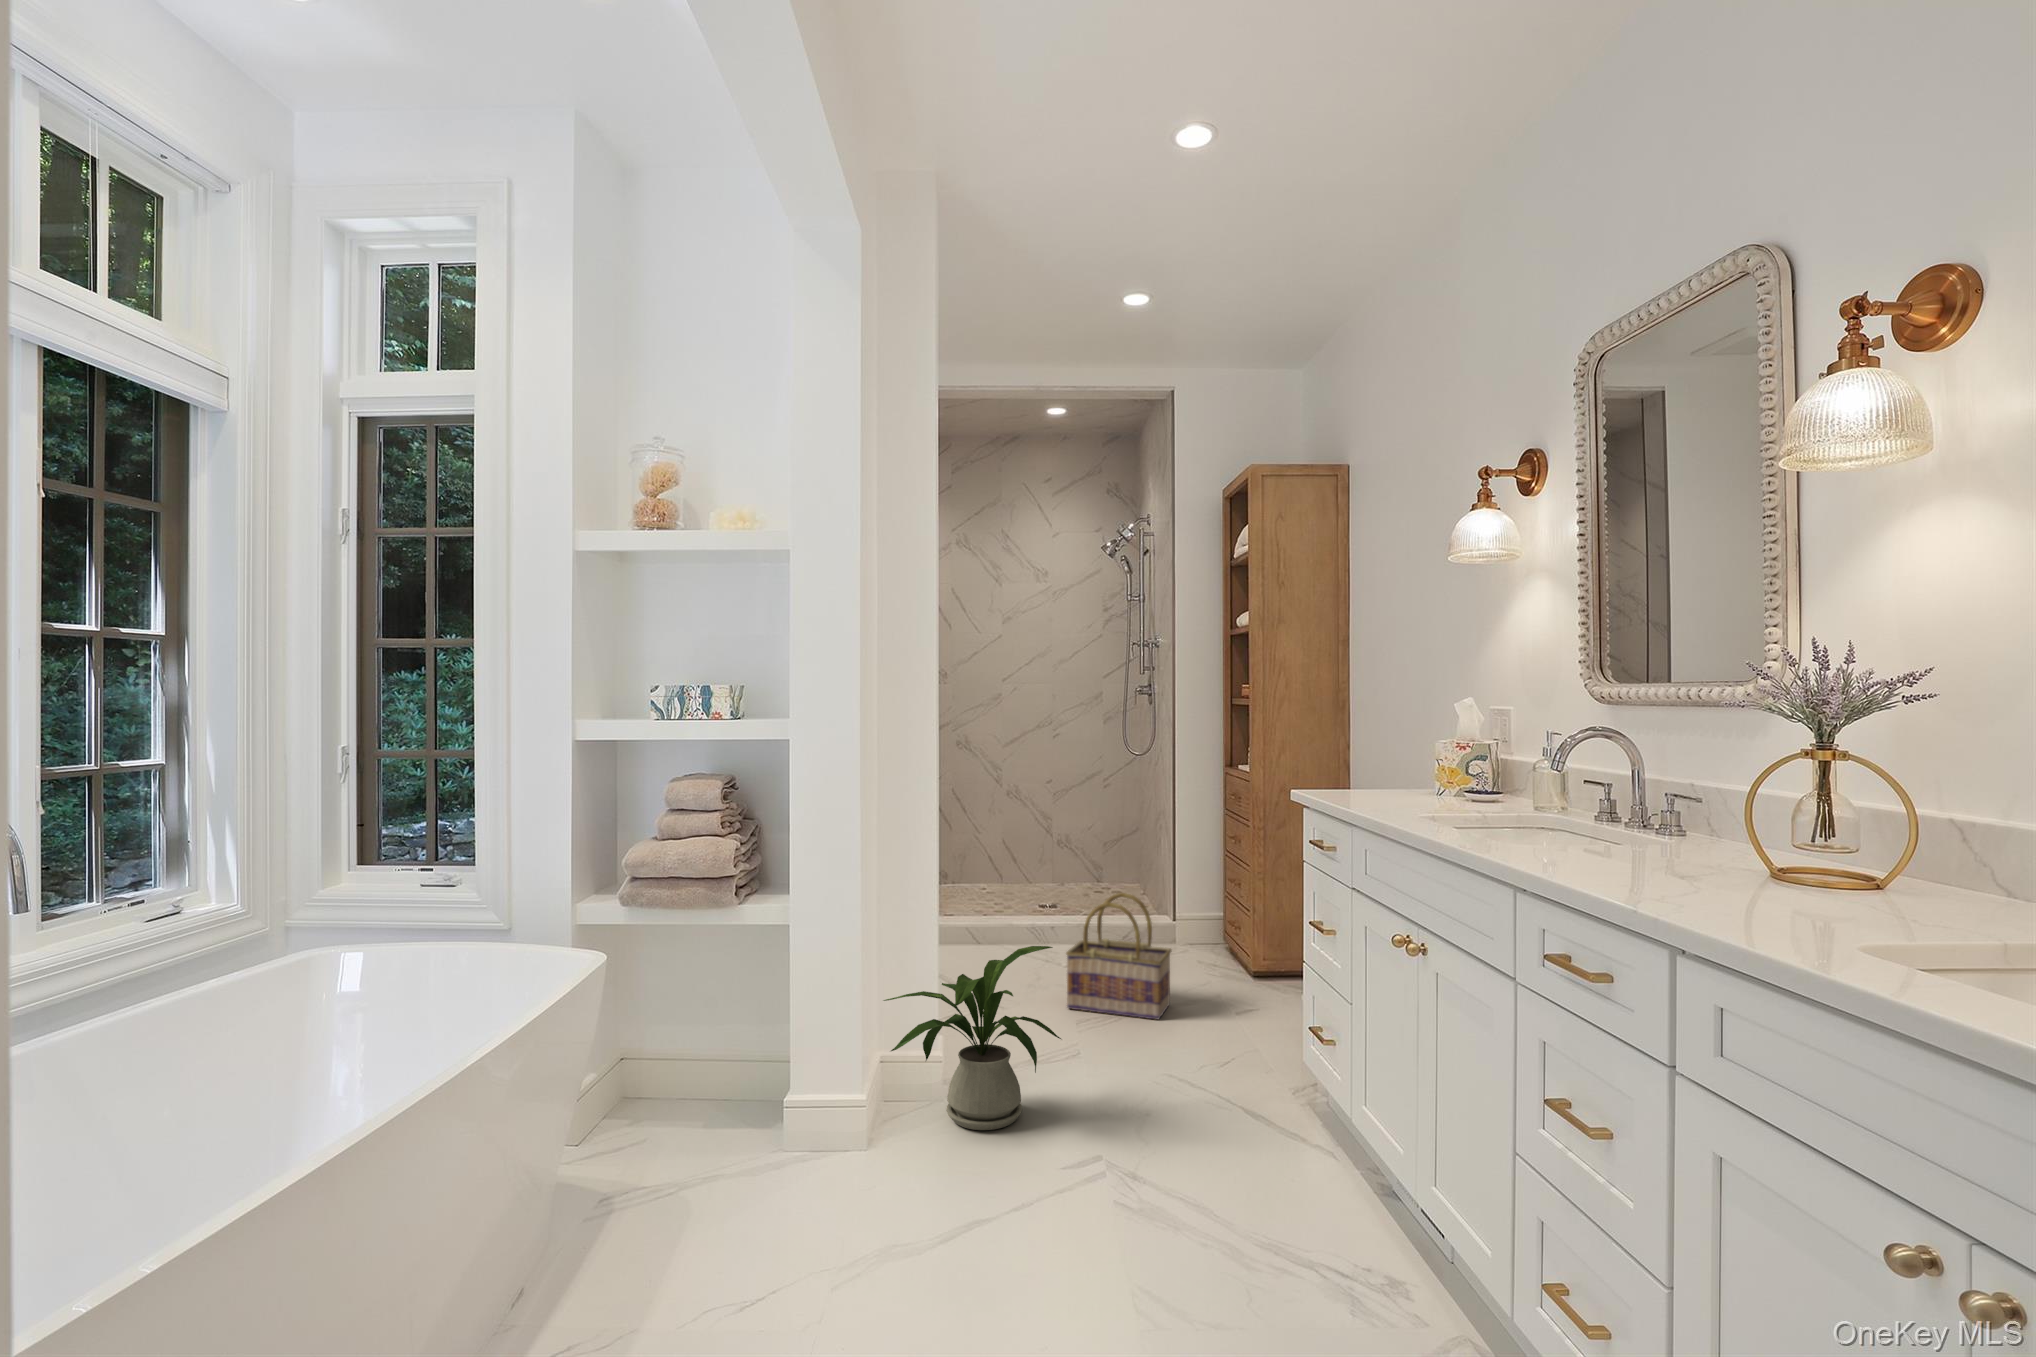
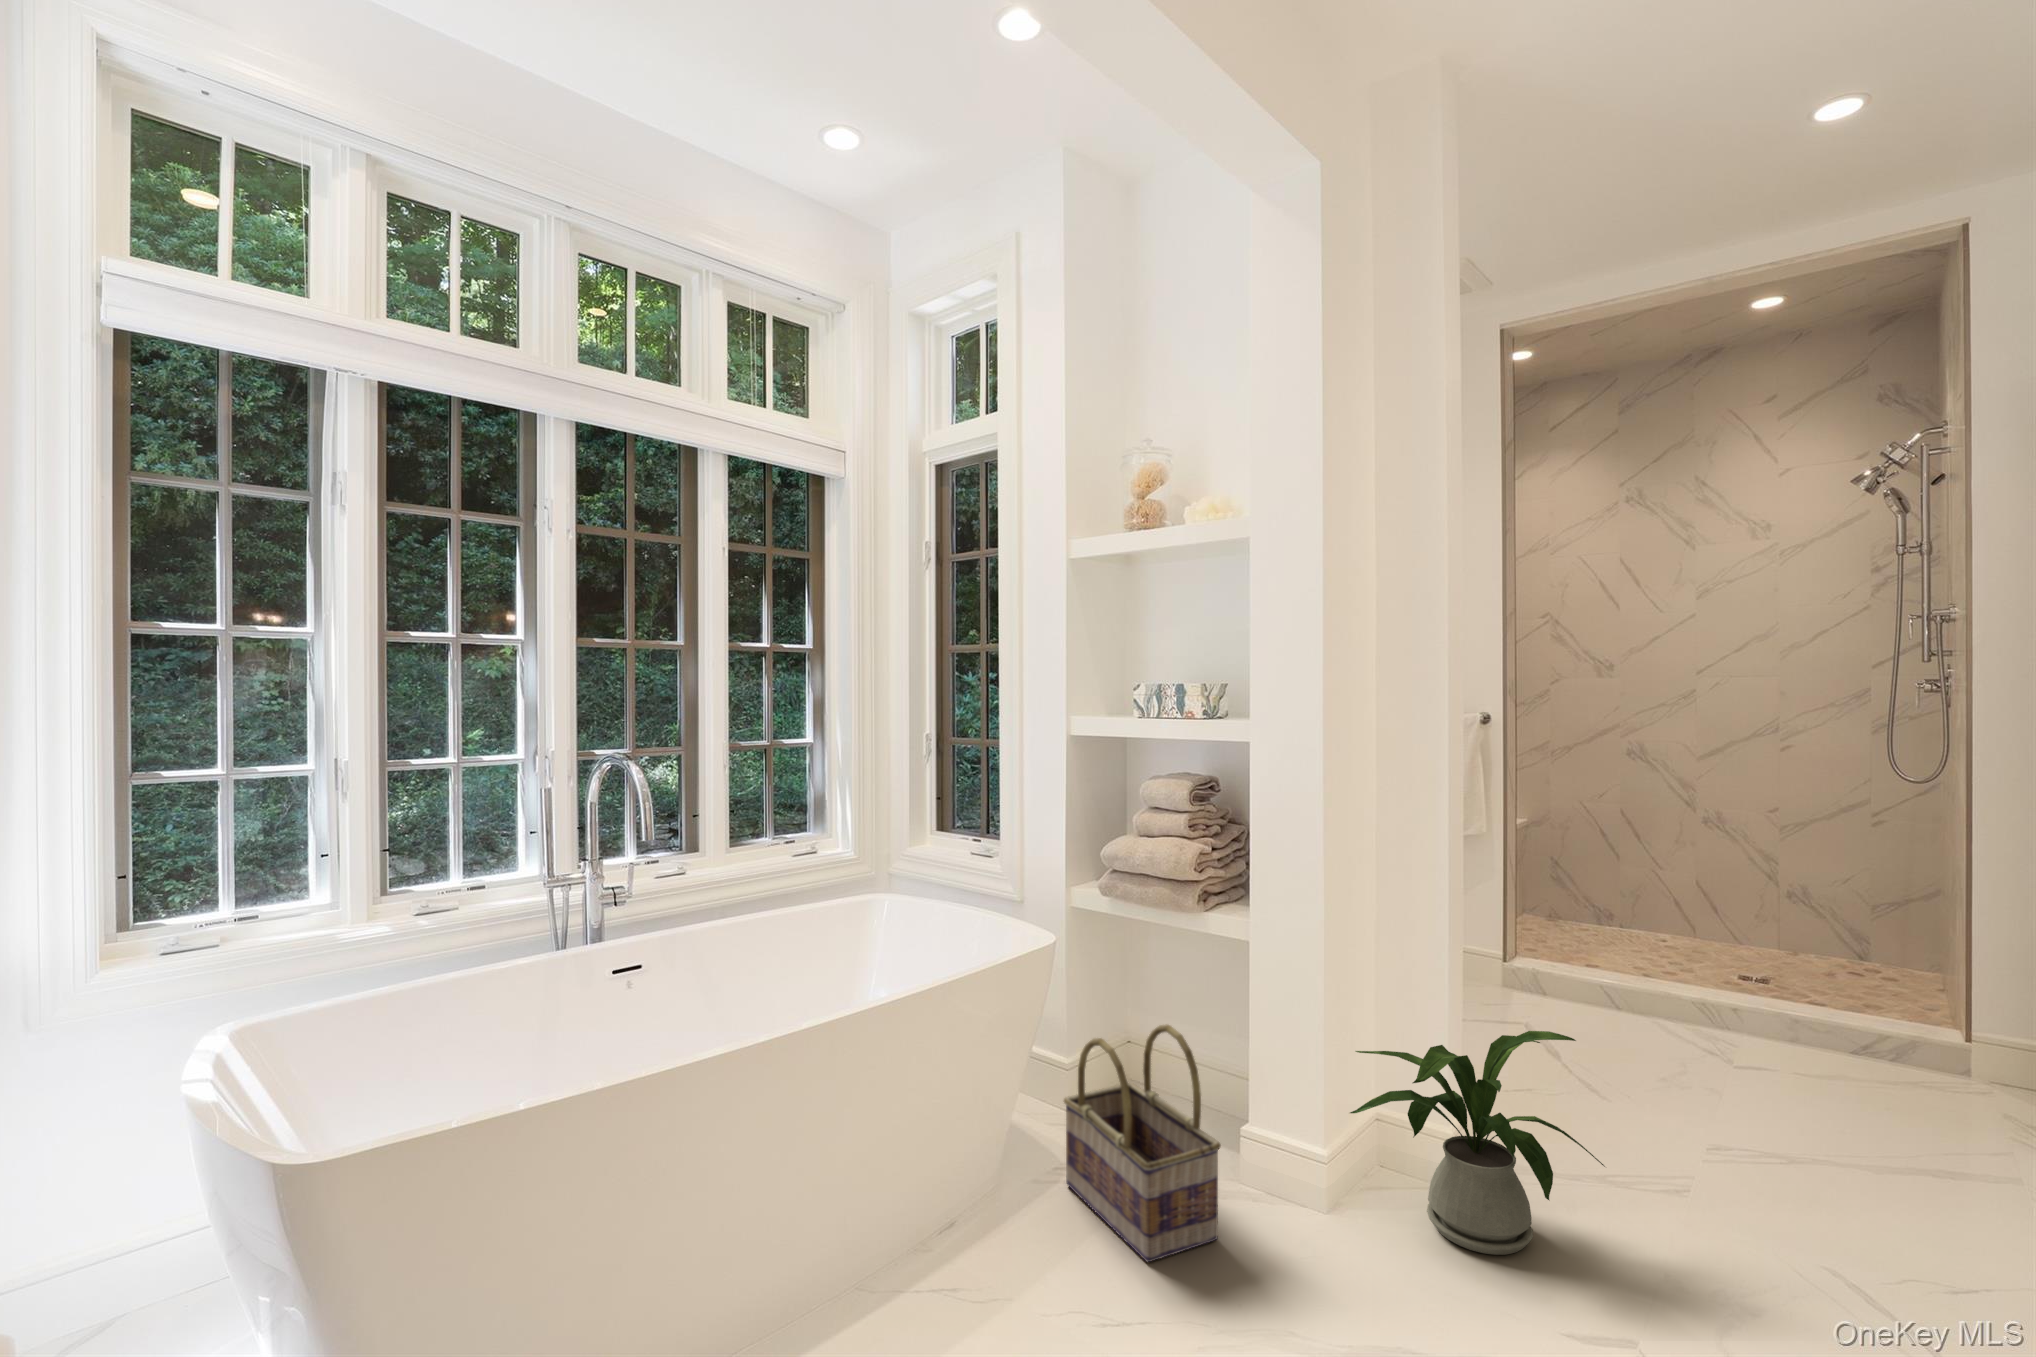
basket: present [1066,893,1172,1019] -> present [1064,1025,1221,1262]

